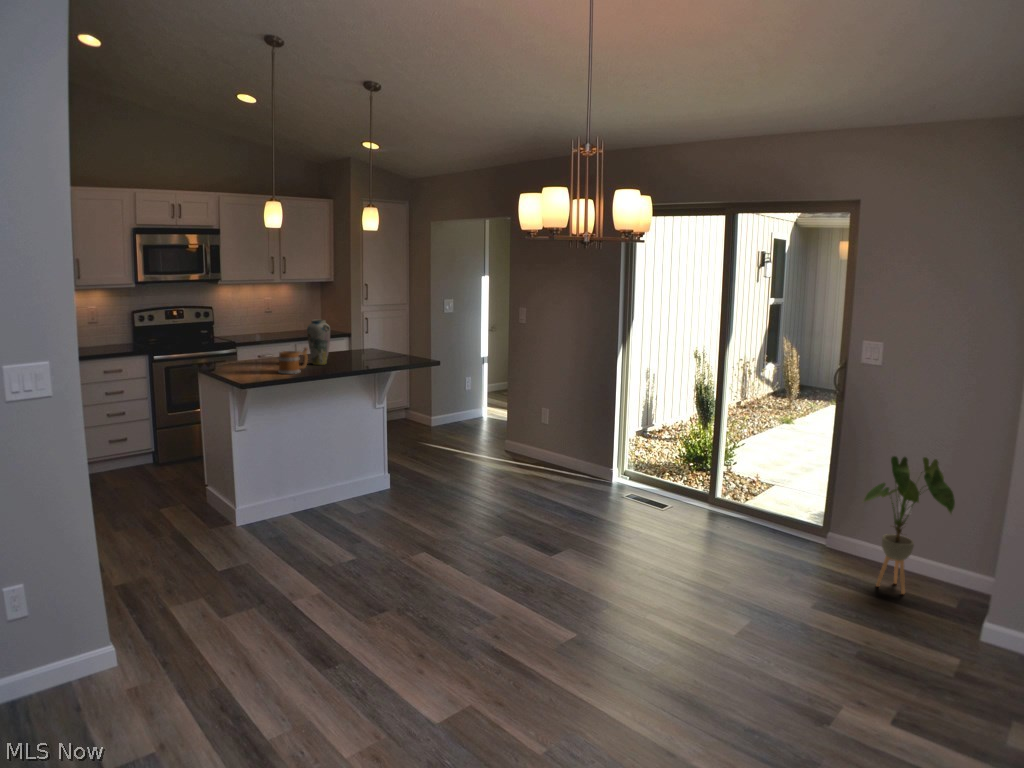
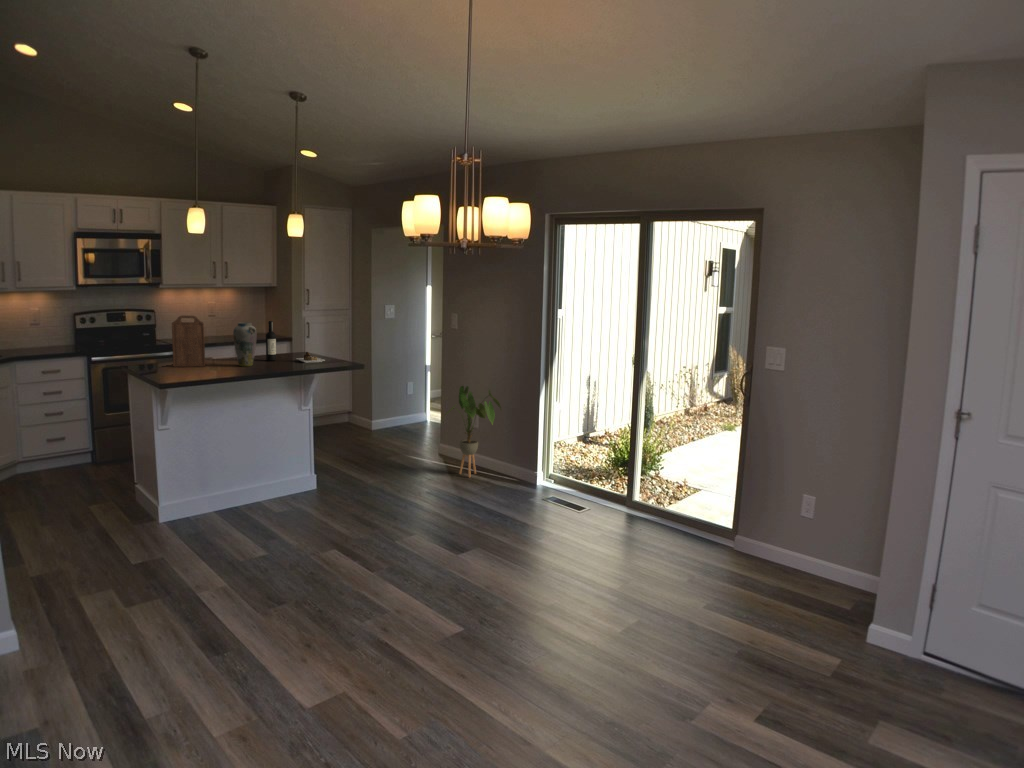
cutting board: none [245,313,278,366] -> present [172,316,205,367]
wine bottle: none [337,318,398,360] -> present [266,321,325,363]
mug: present [278,348,308,374] -> none [201,349,232,374]
house plant: present [864,456,955,594] -> present [446,386,501,477]

